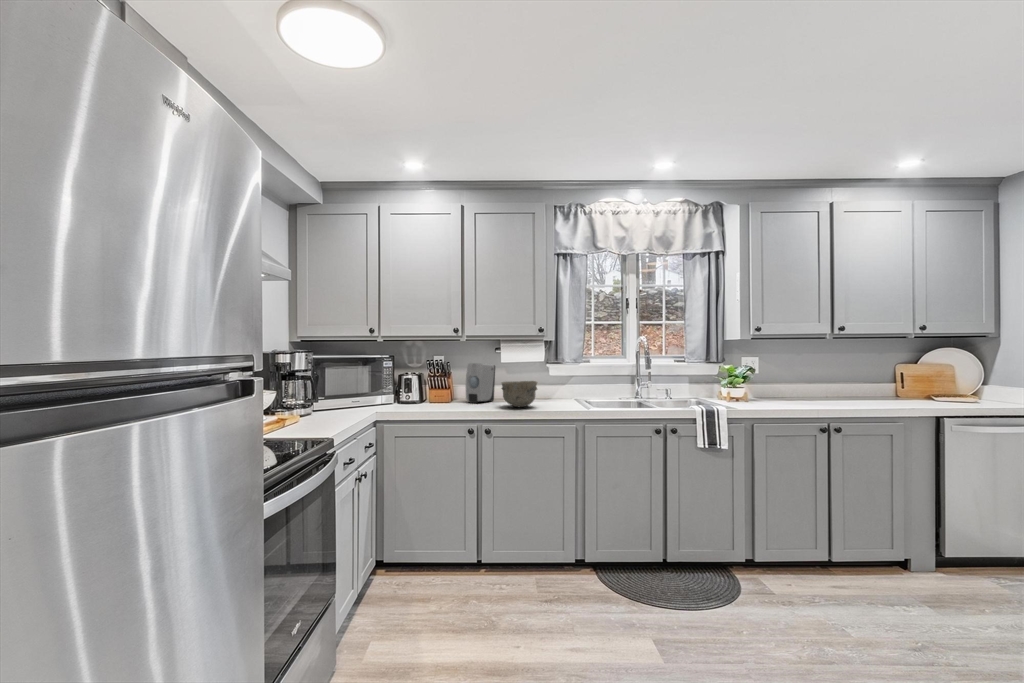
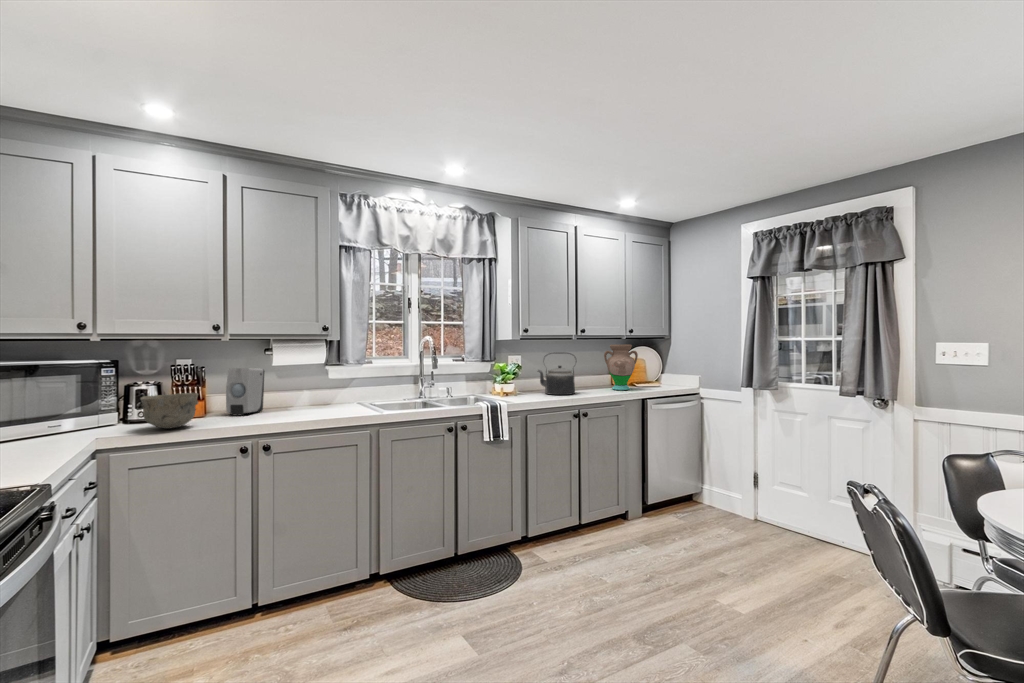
vase: none [875,345,930,405] -> present [604,345,638,390]
kettle: none [775,354,829,405] -> present [538,352,577,395]
bowl: present [502,381,537,407] -> present [141,393,198,429]

